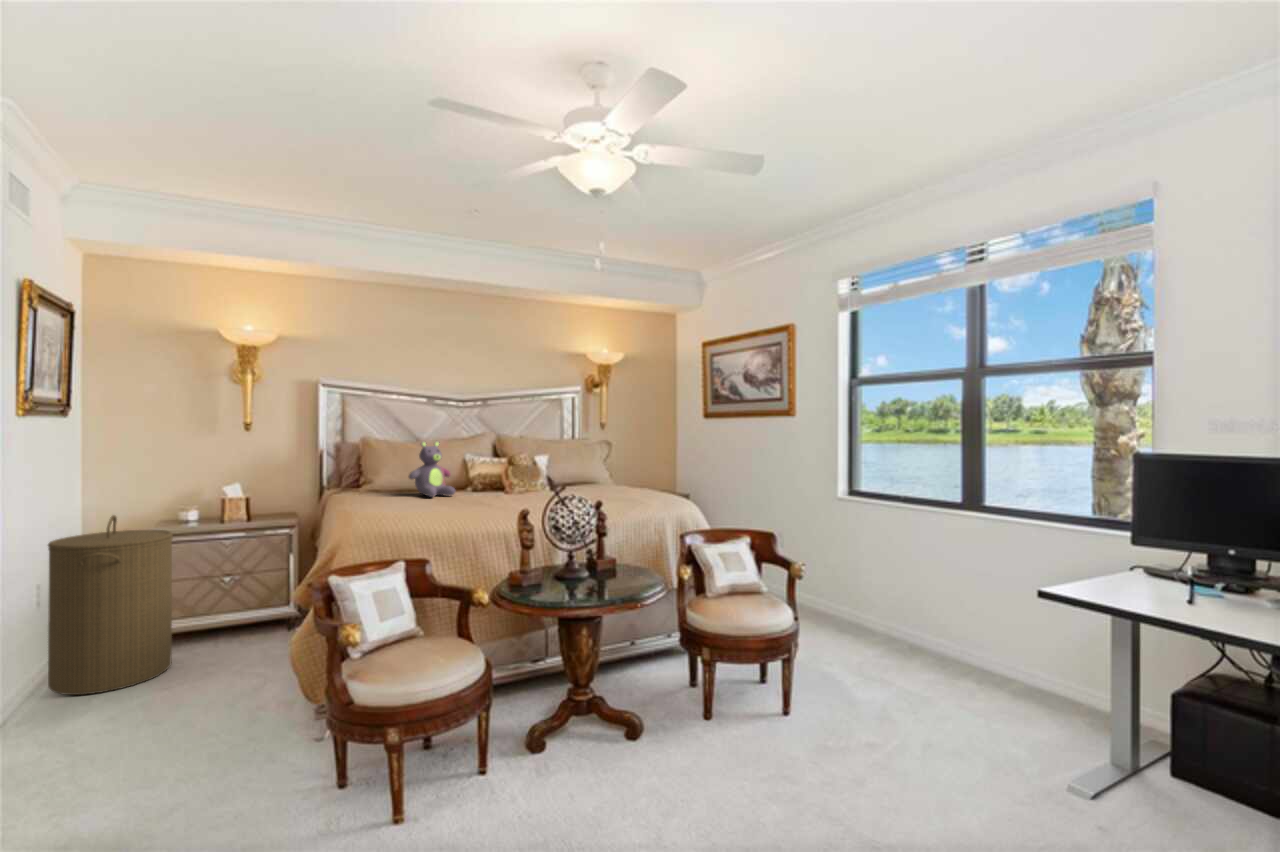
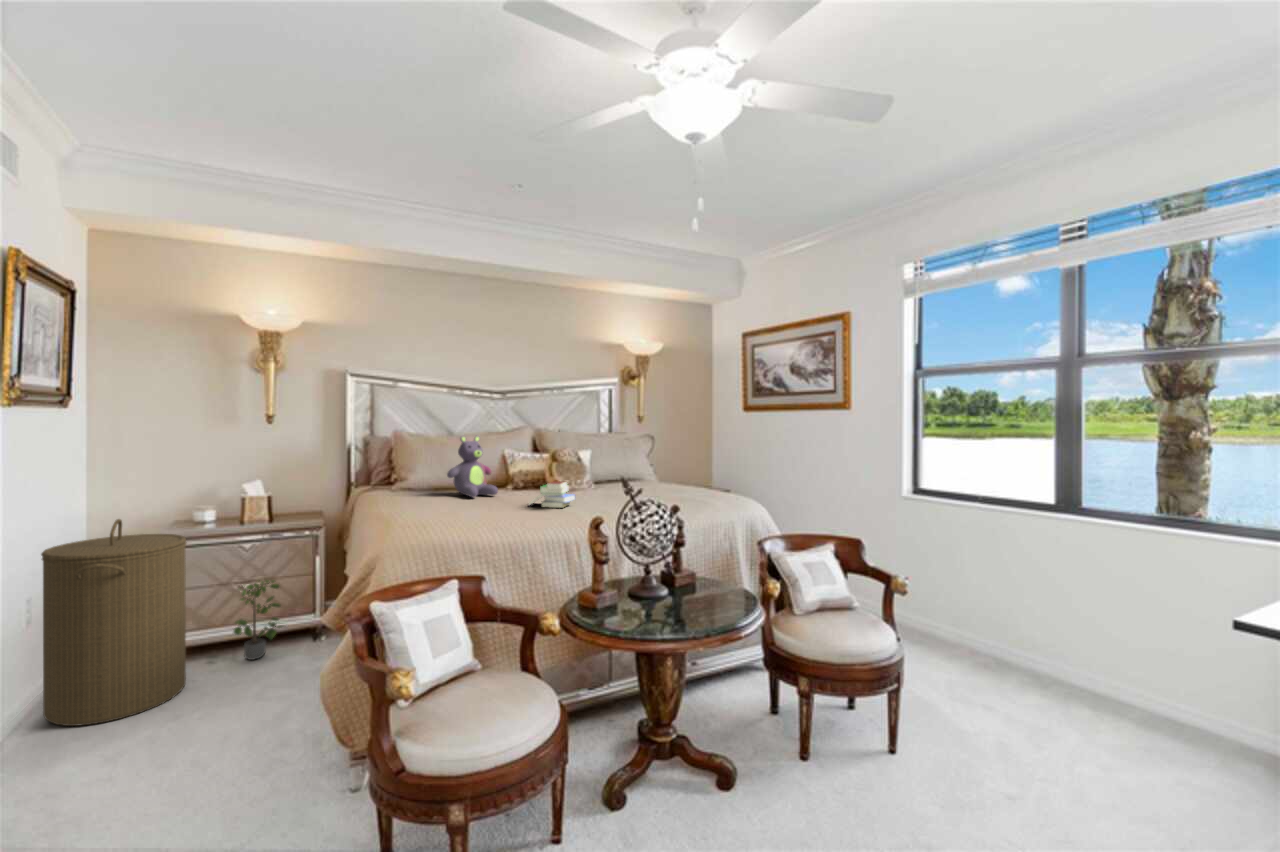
book: none [479,482,523,505] -> present [529,482,575,508]
potted plant: none [214,571,265,646] -> present [234,580,284,660]

